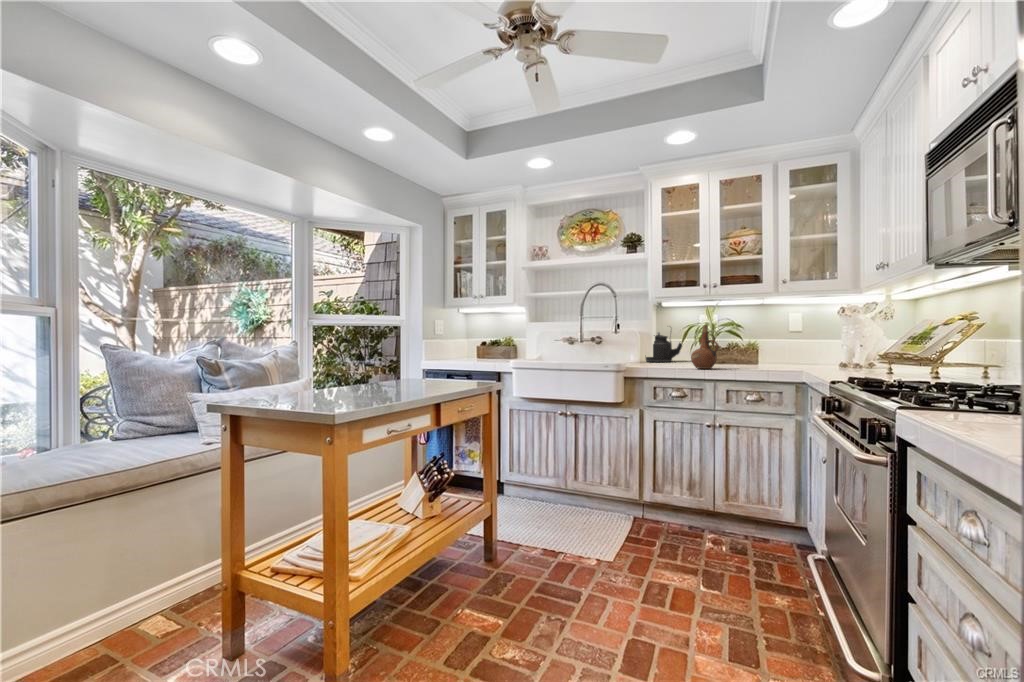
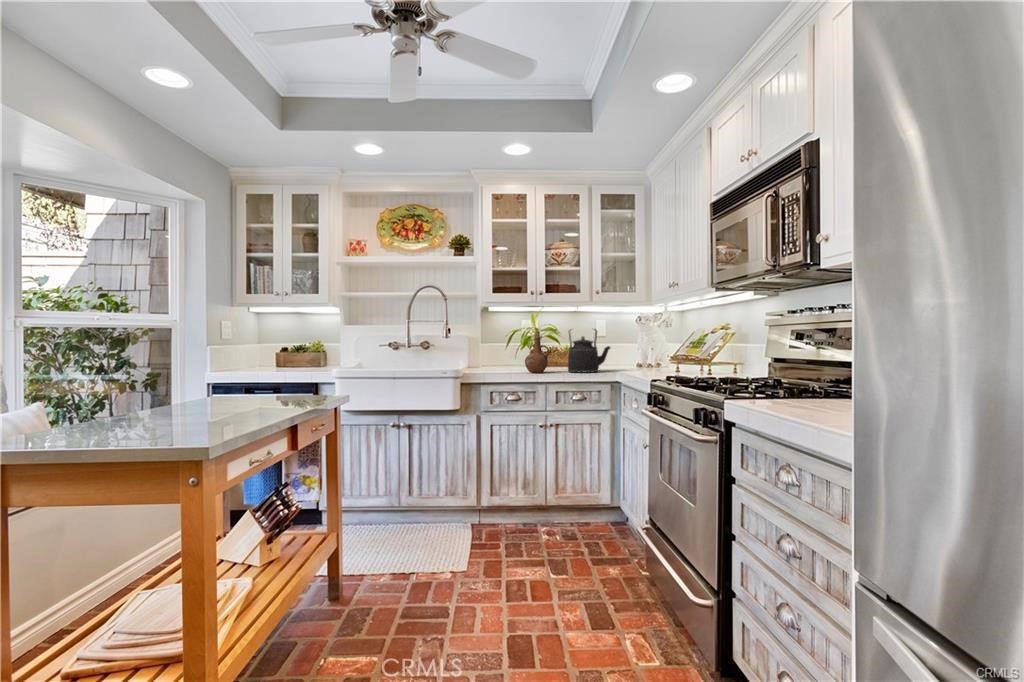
kettle: present [646,332,682,362] -> present [568,329,610,373]

